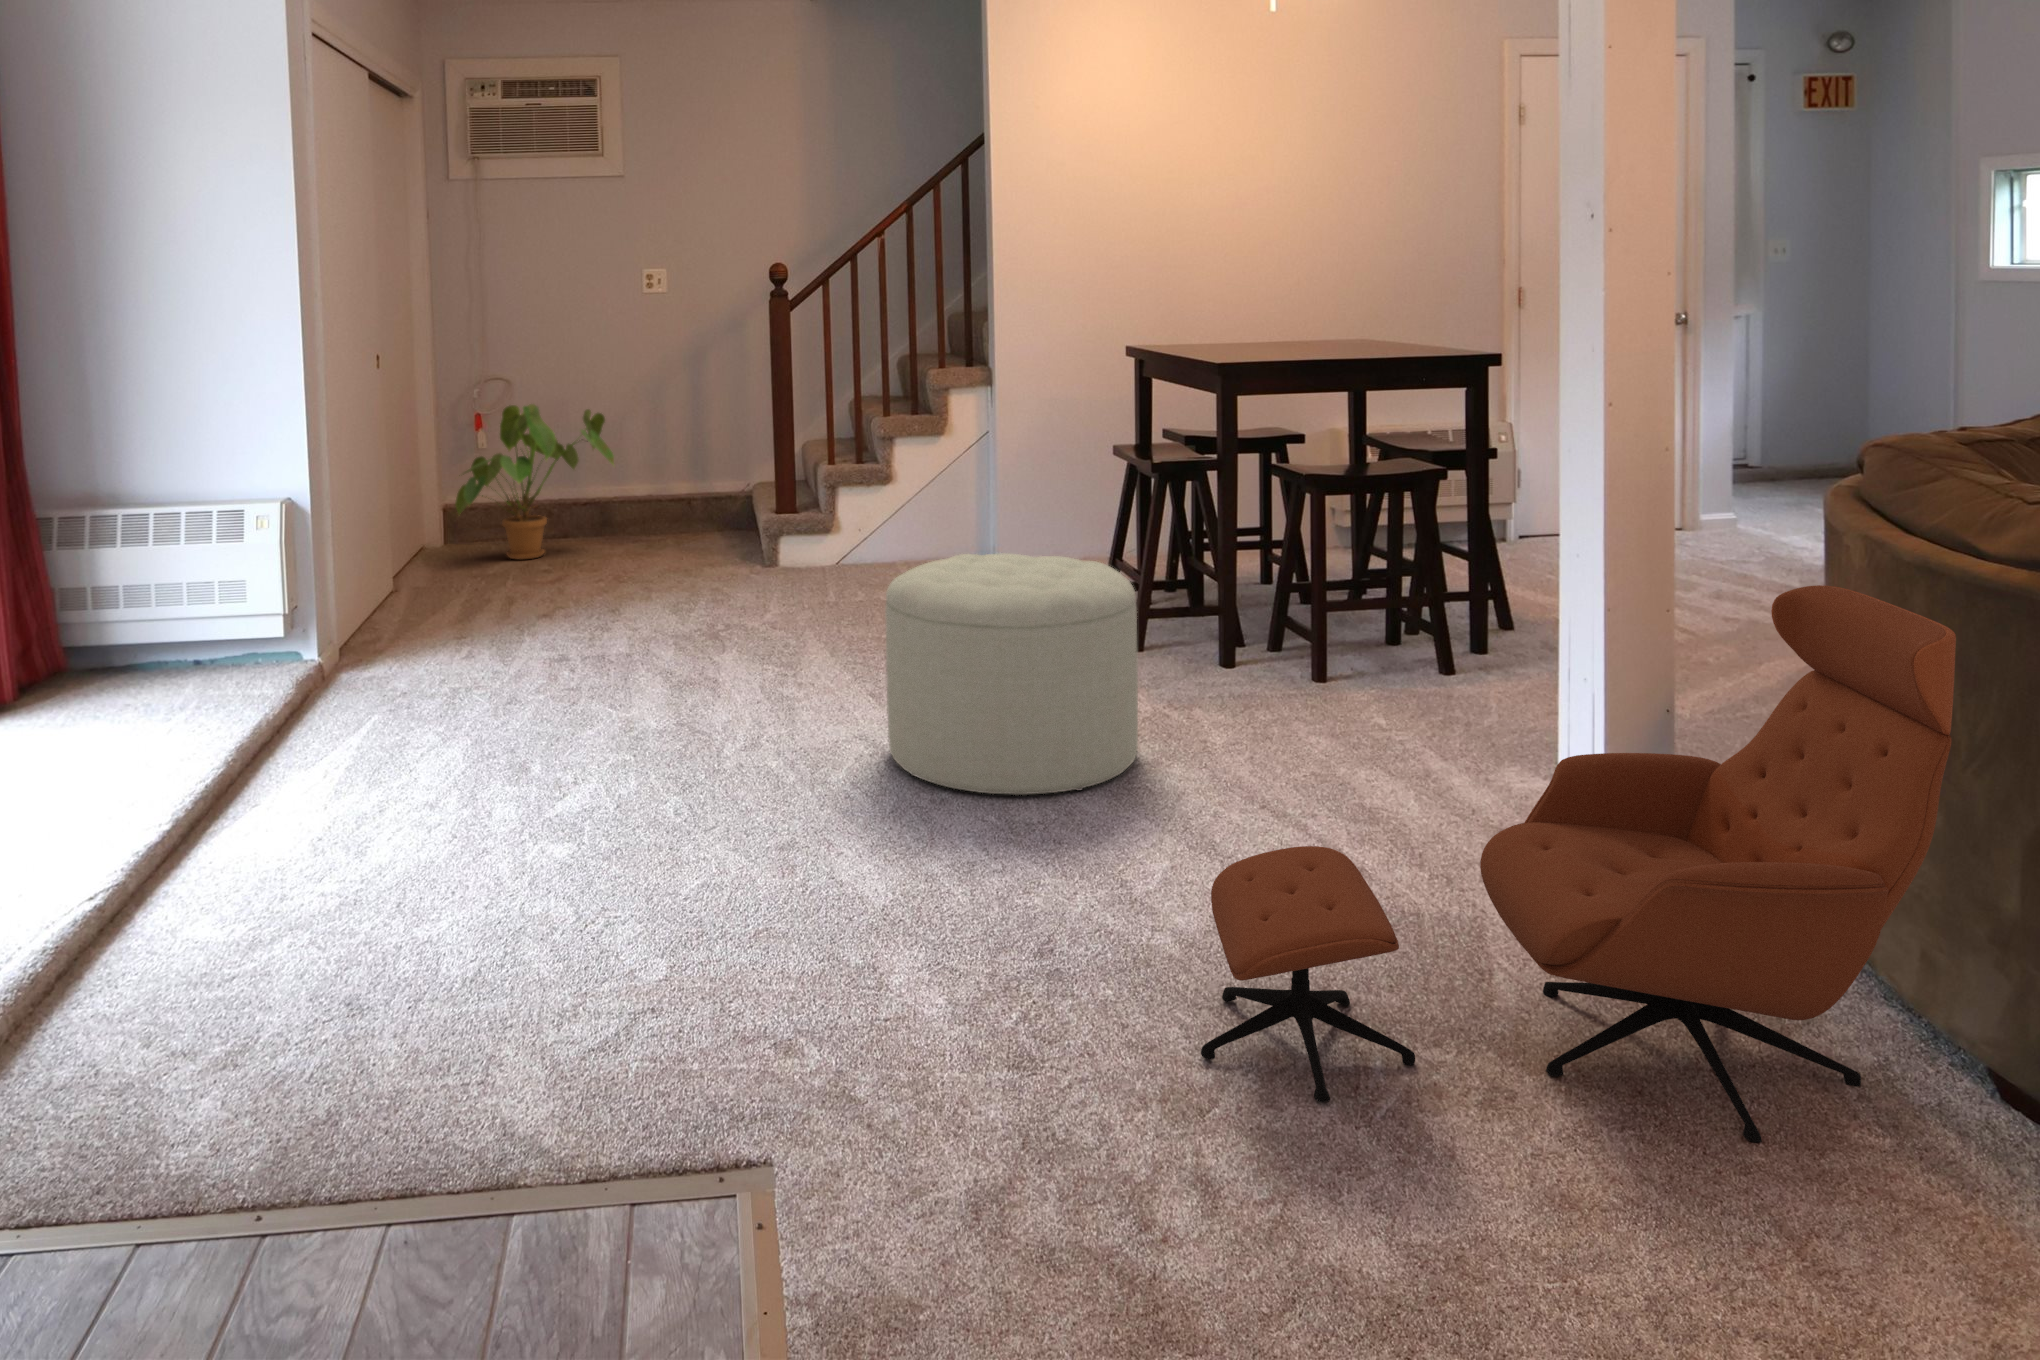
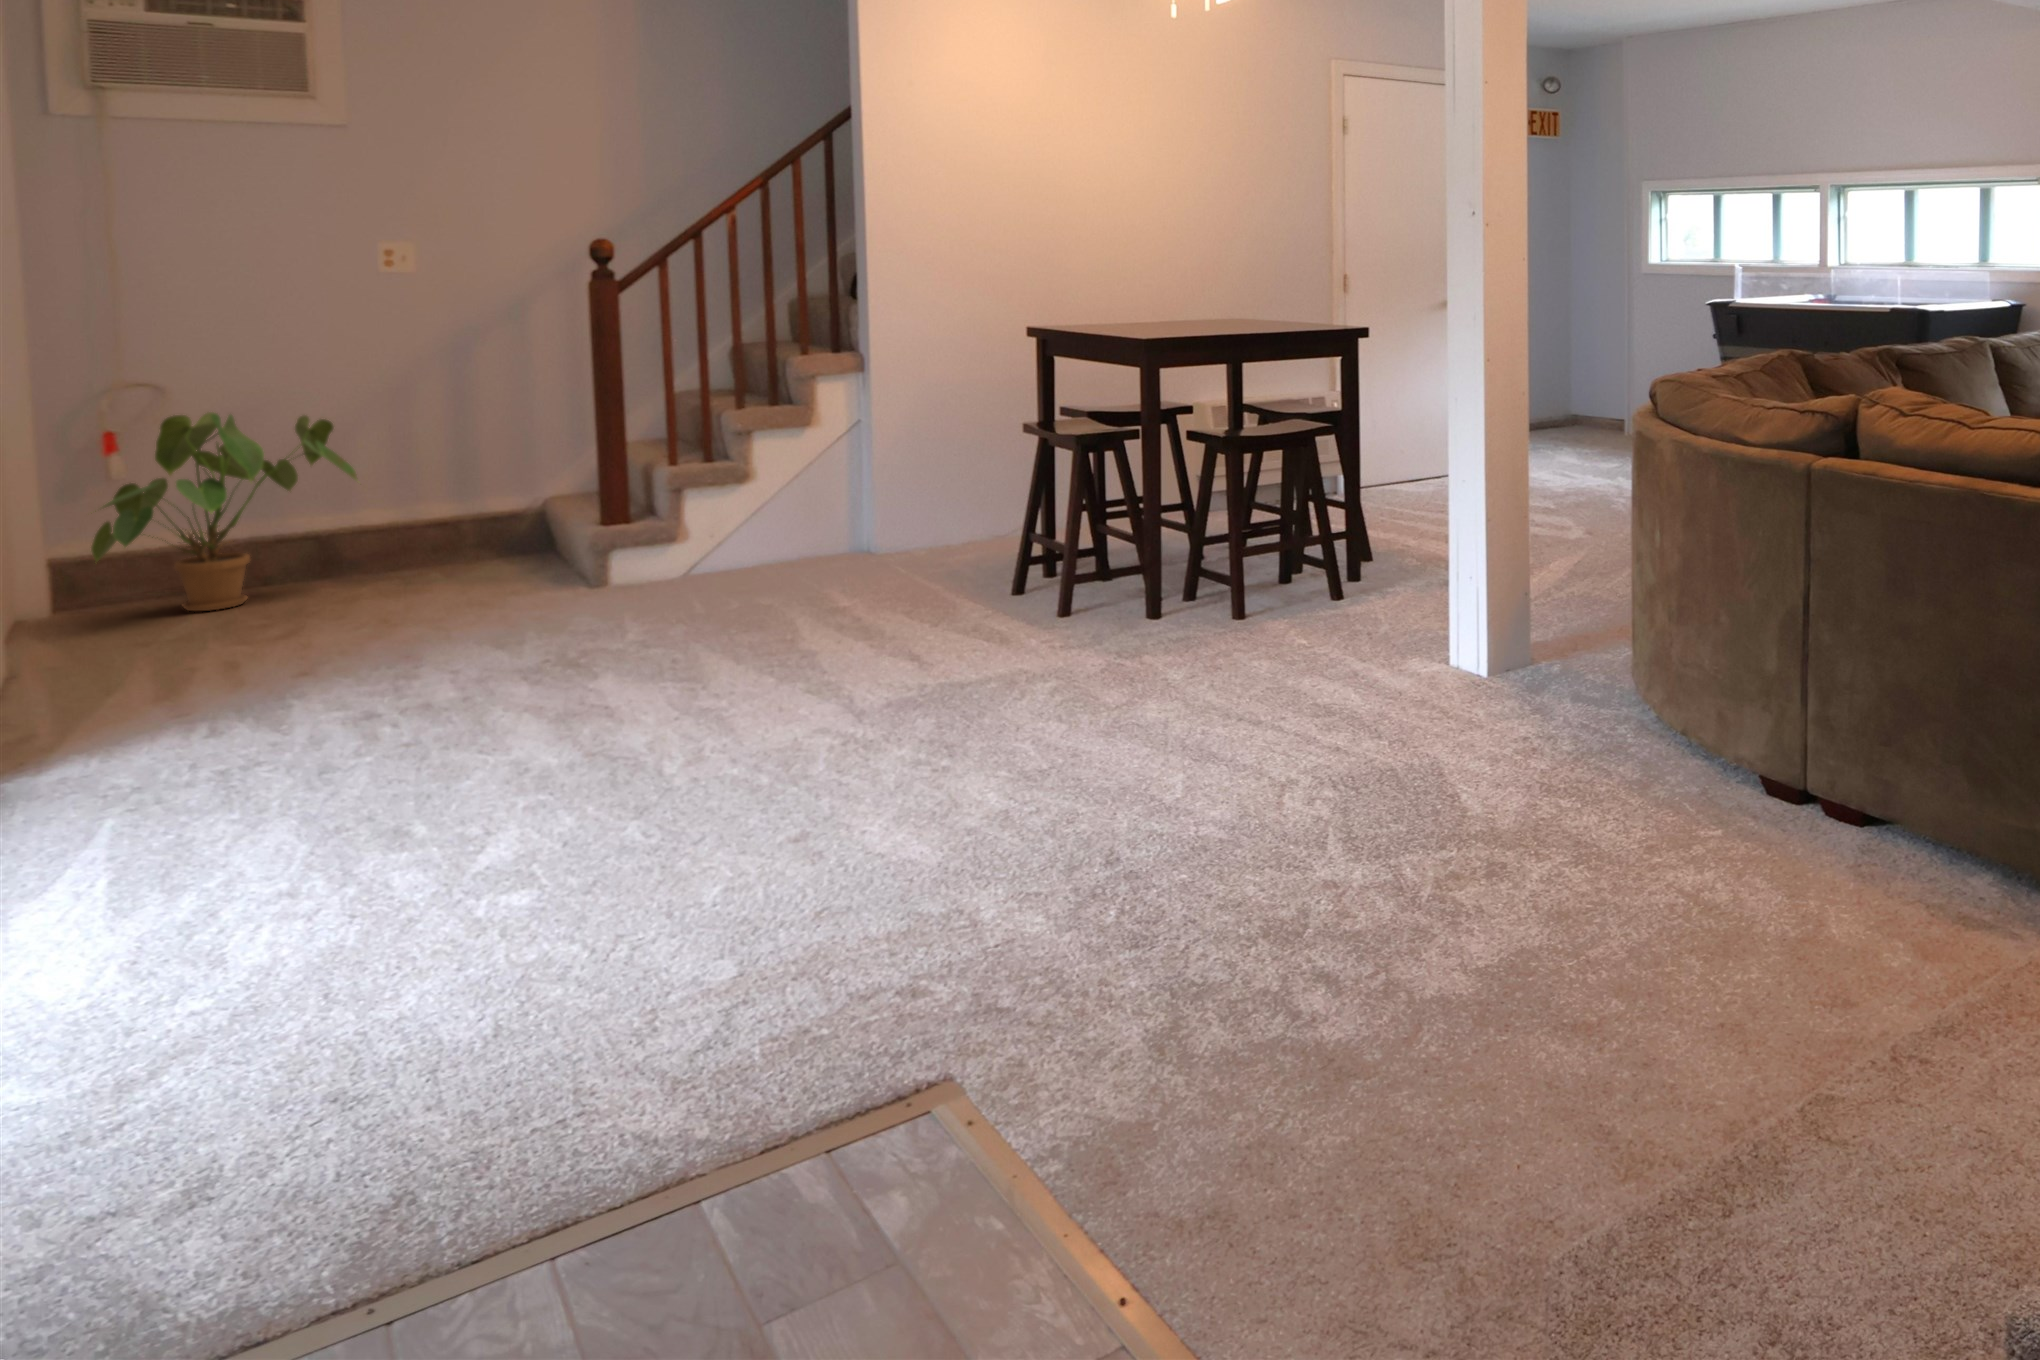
ottoman: present [885,553,1138,795] -> none [860,522,1117,752]
lounge chair: present [1201,585,1956,1142] -> none [1271,475,1753,904]

